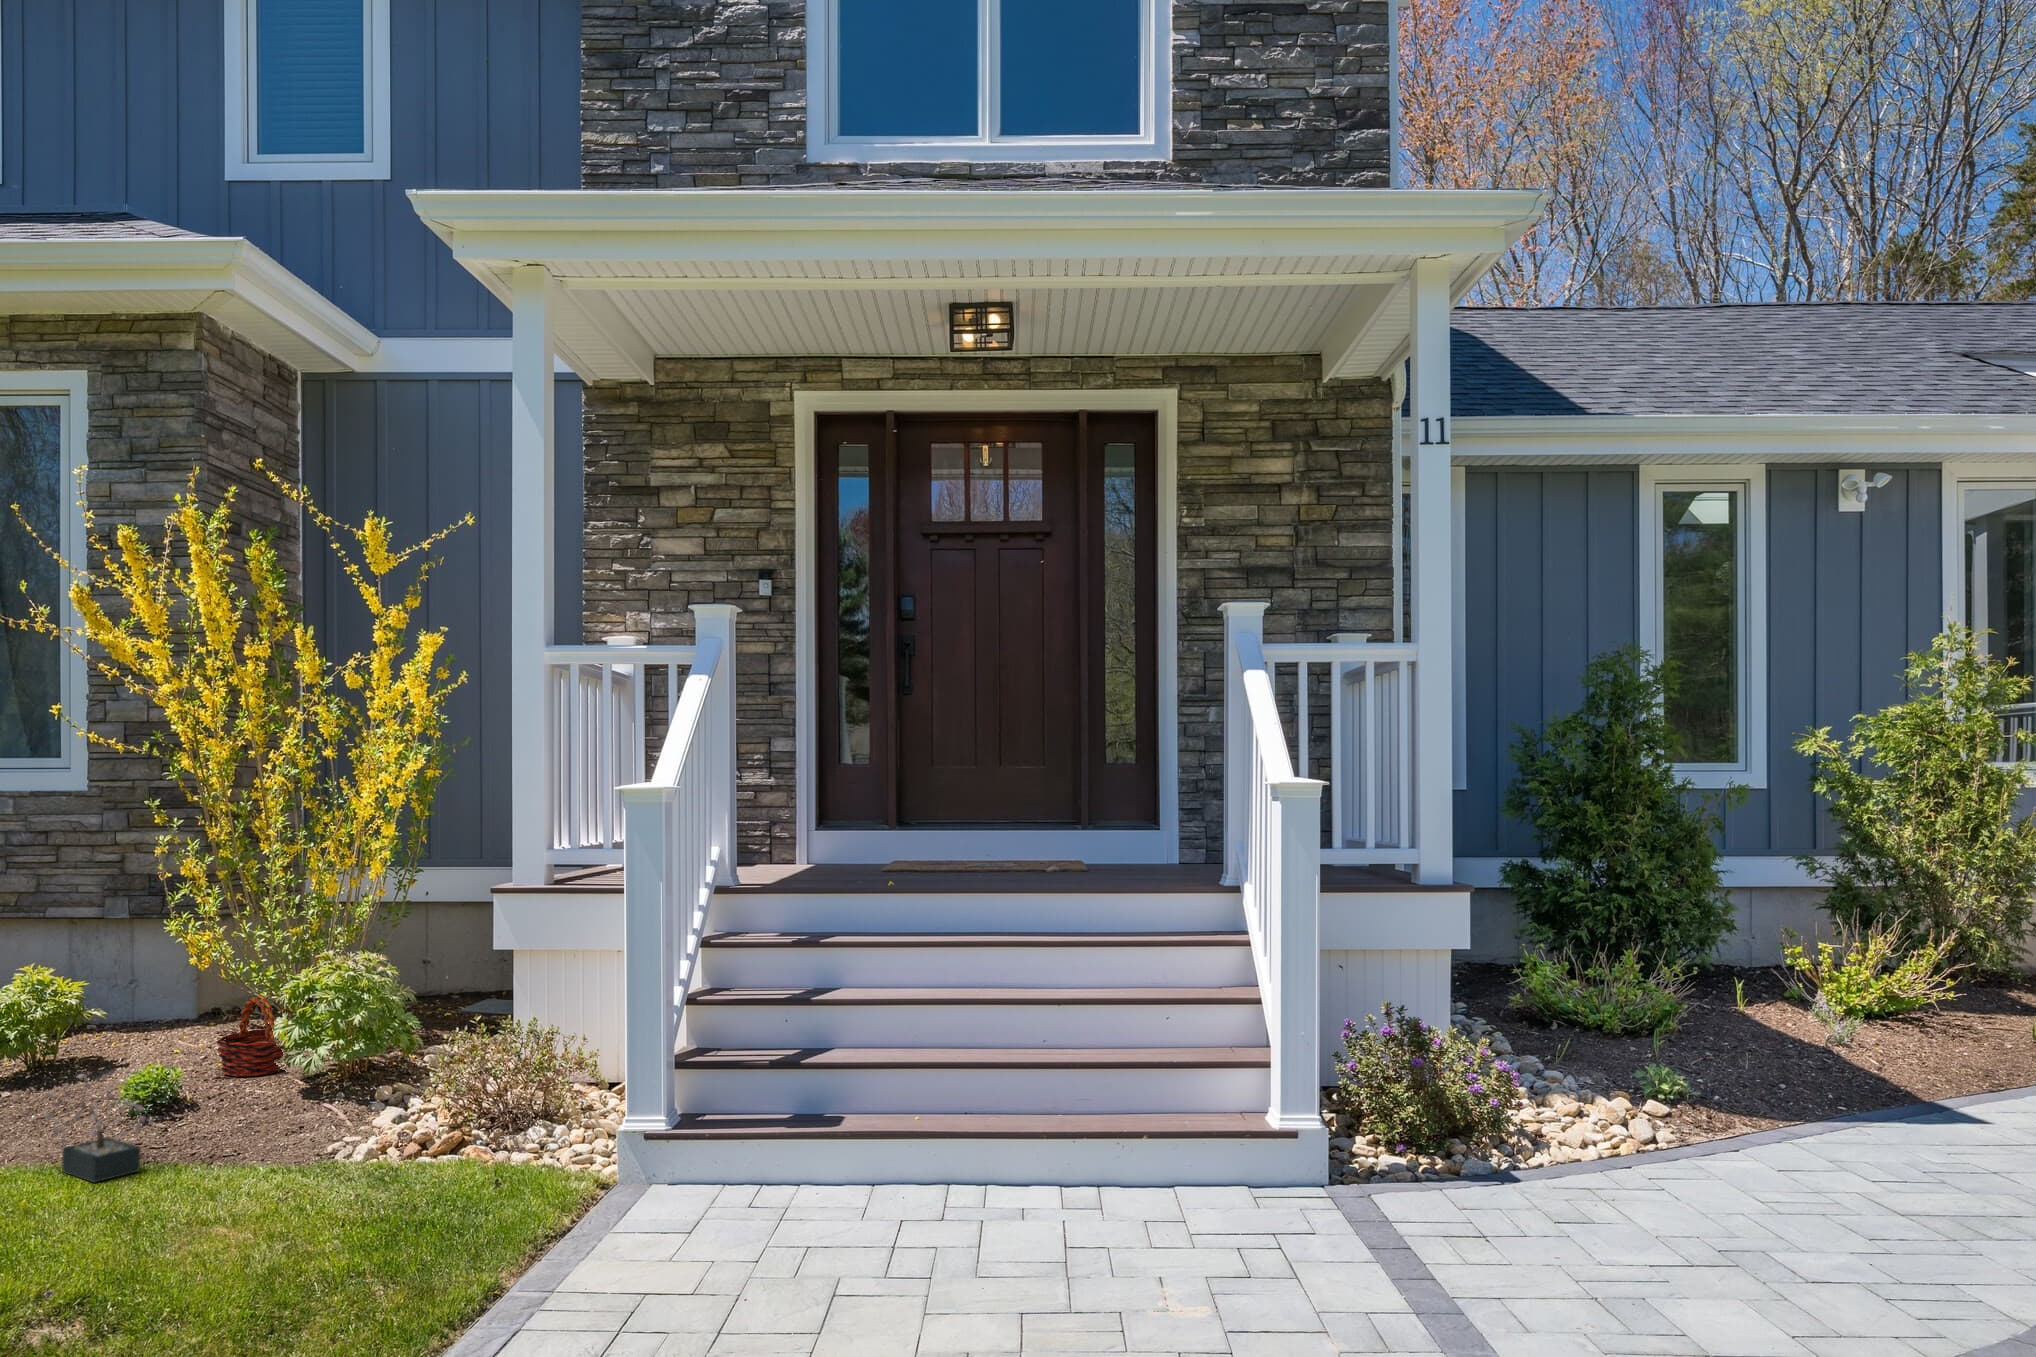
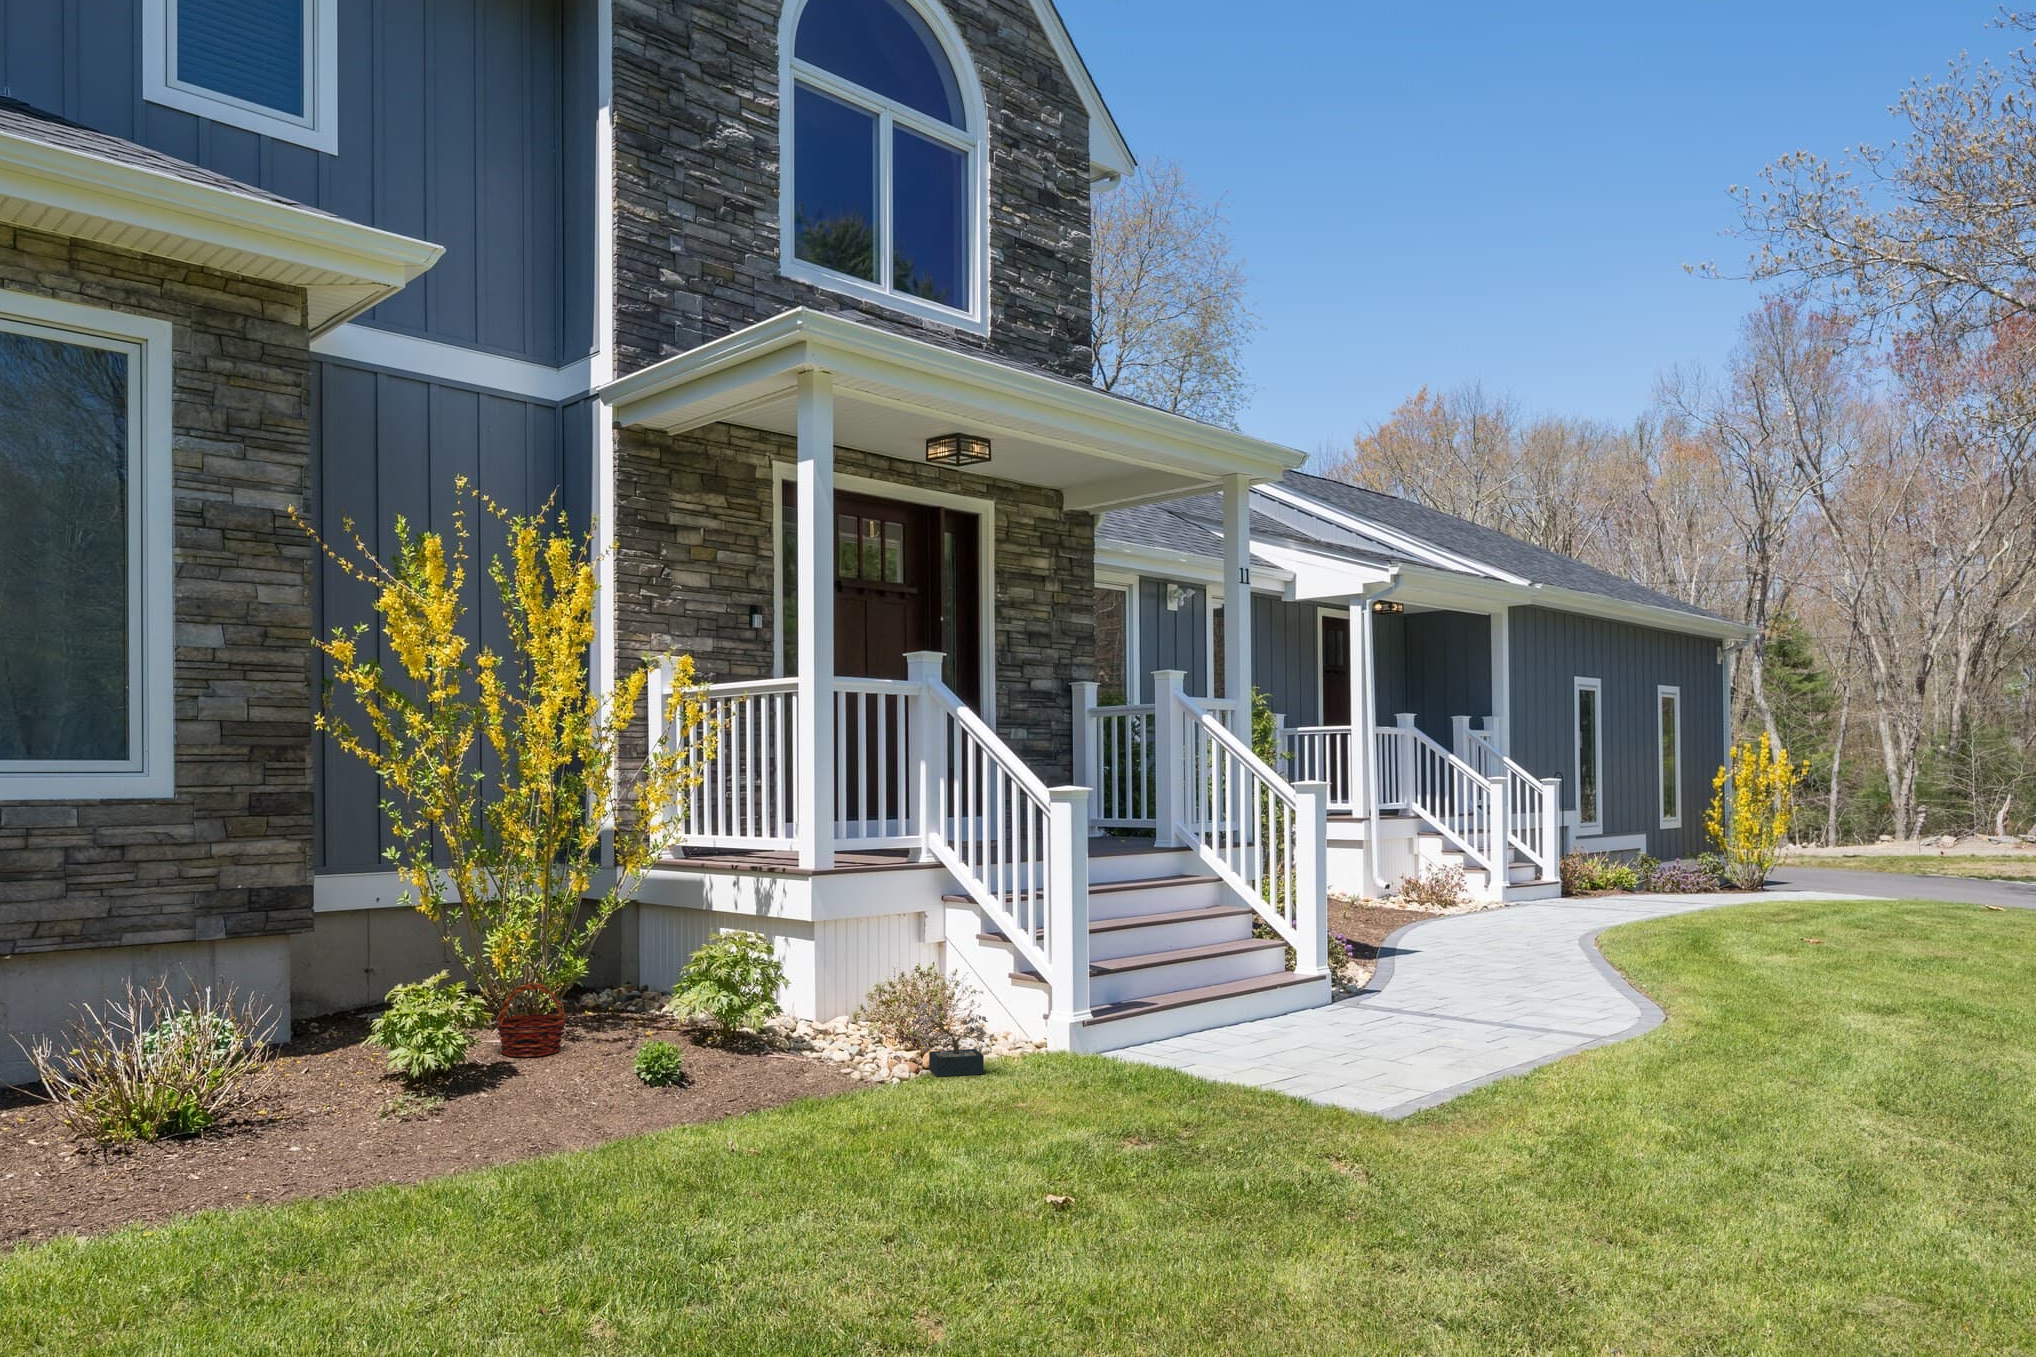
decorative plant: present [40,1072,154,1182] -> present [910,1003,994,1077]

